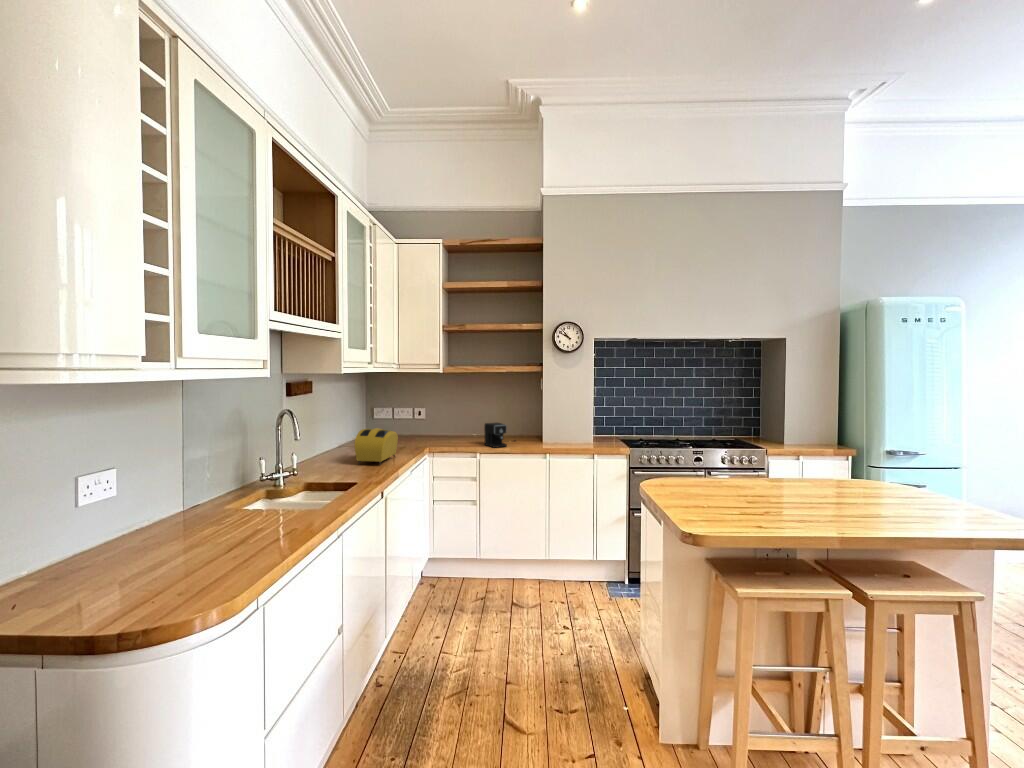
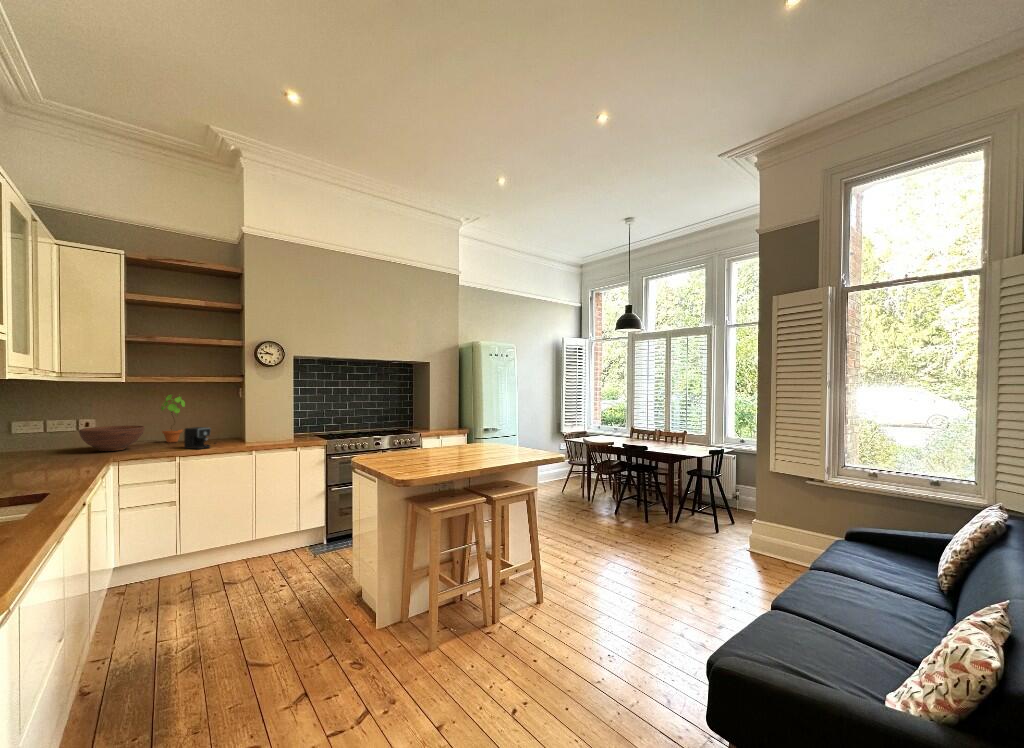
potted plant: none [471,384,491,435] -> present [161,395,185,443]
fruit bowl: none [407,416,455,441] -> present [79,425,145,451]
toaster: present [354,428,398,465] -> none [27,436,86,477]

